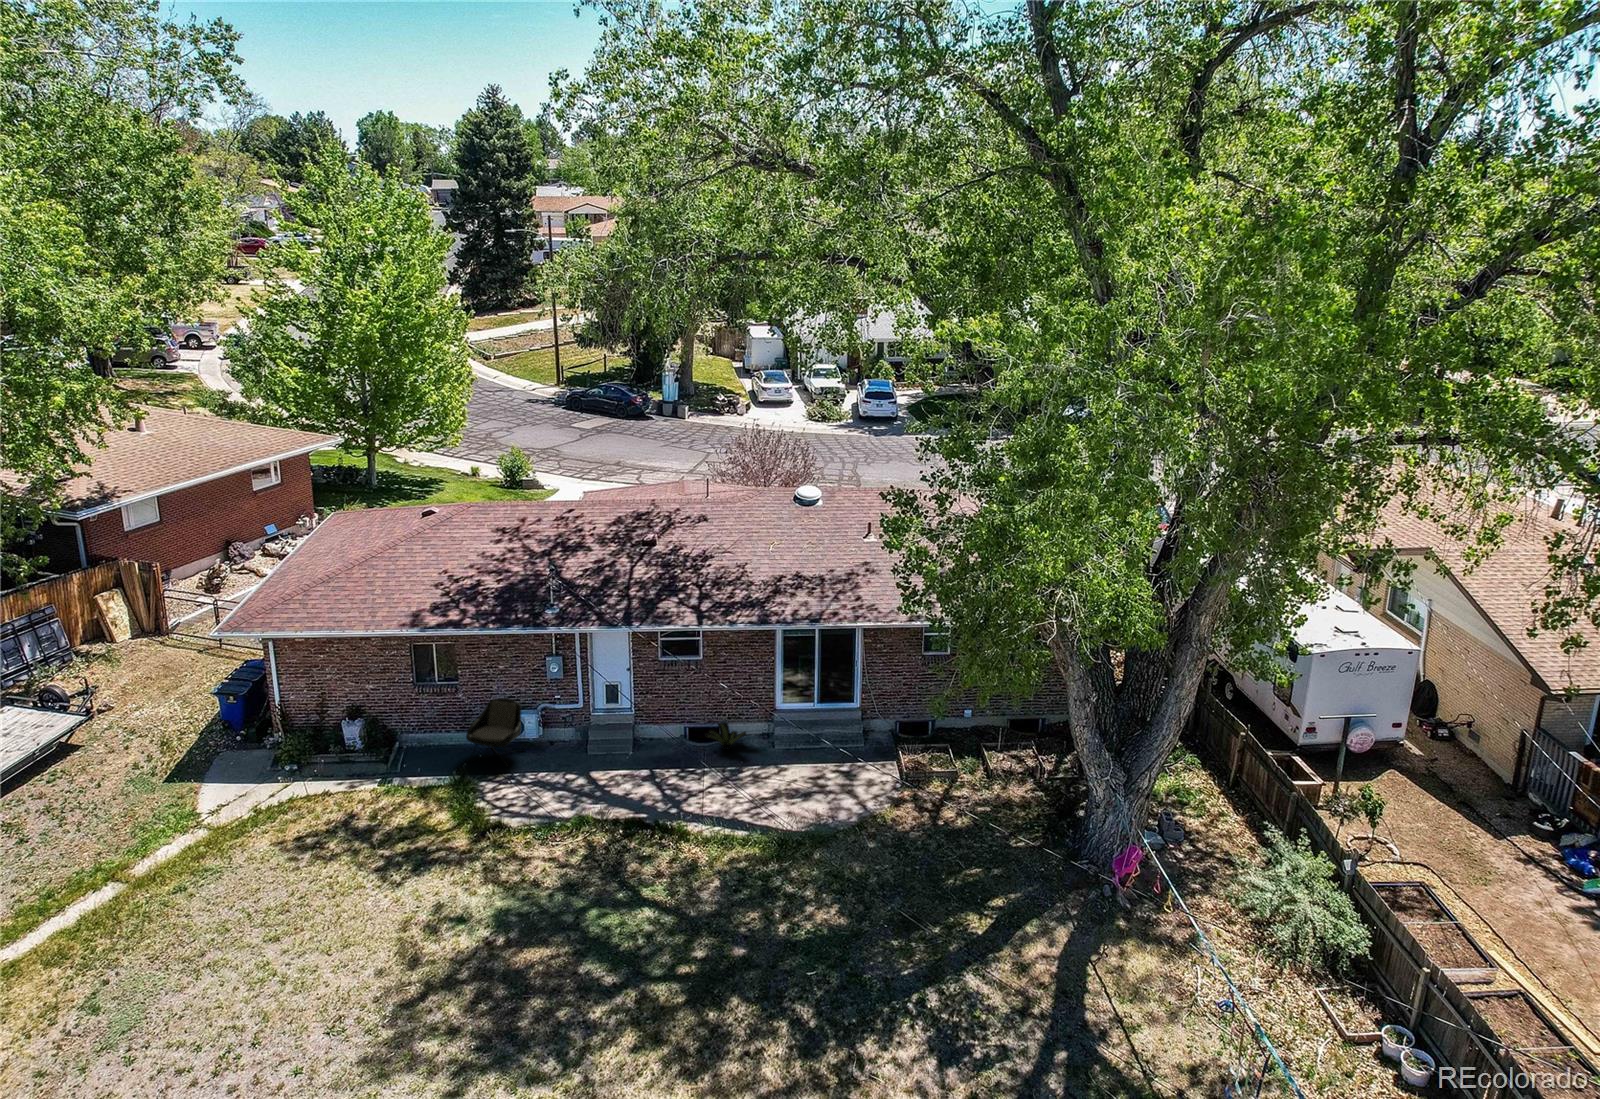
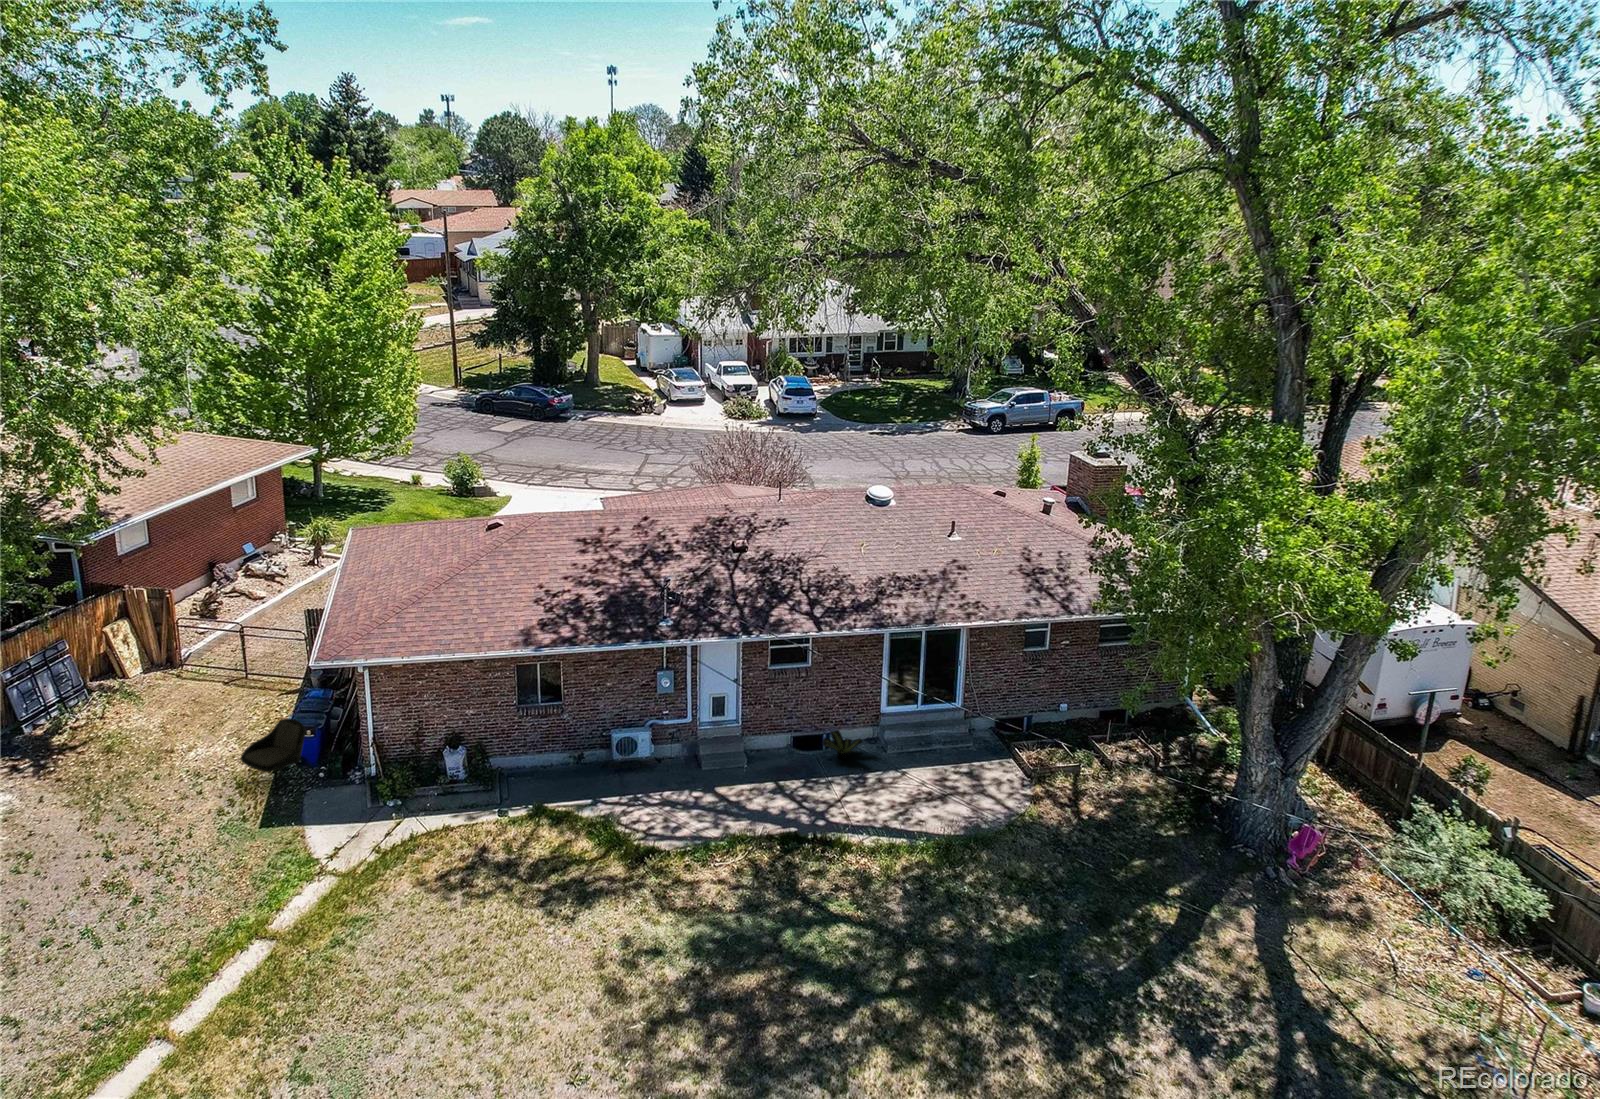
lounge chair: present [466,698,524,766] -> present [240,718,305,794]

